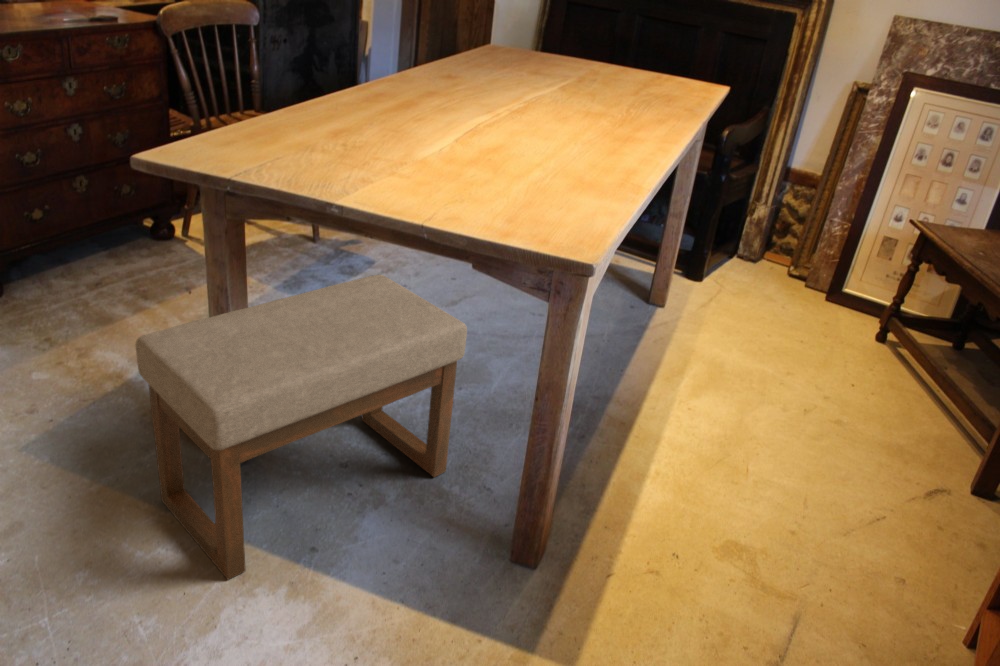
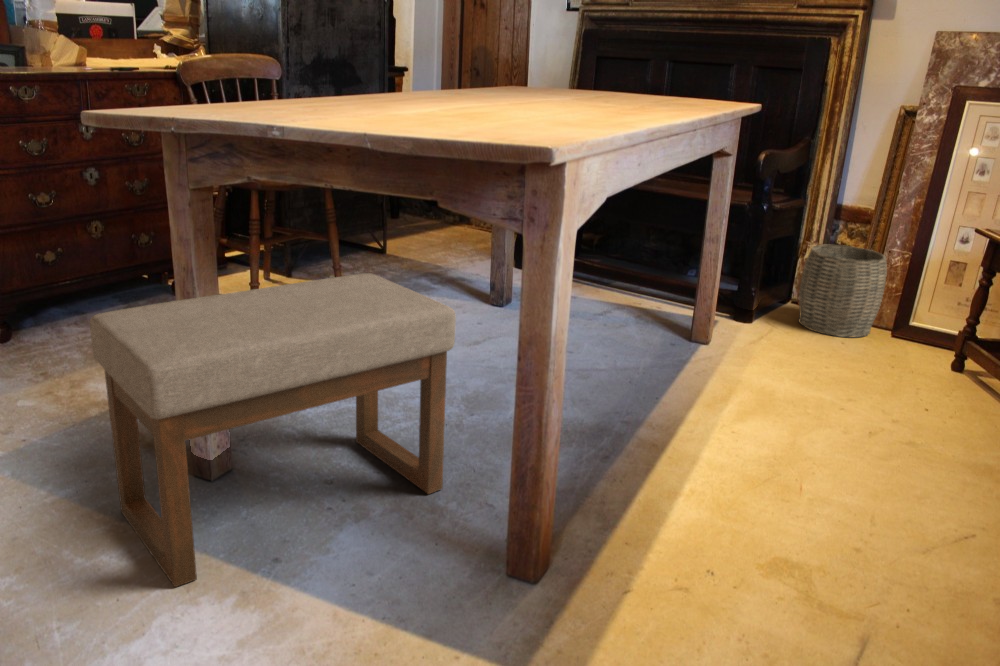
woven basket: none [744,210,828,299] -> present [799,245,887,337]

